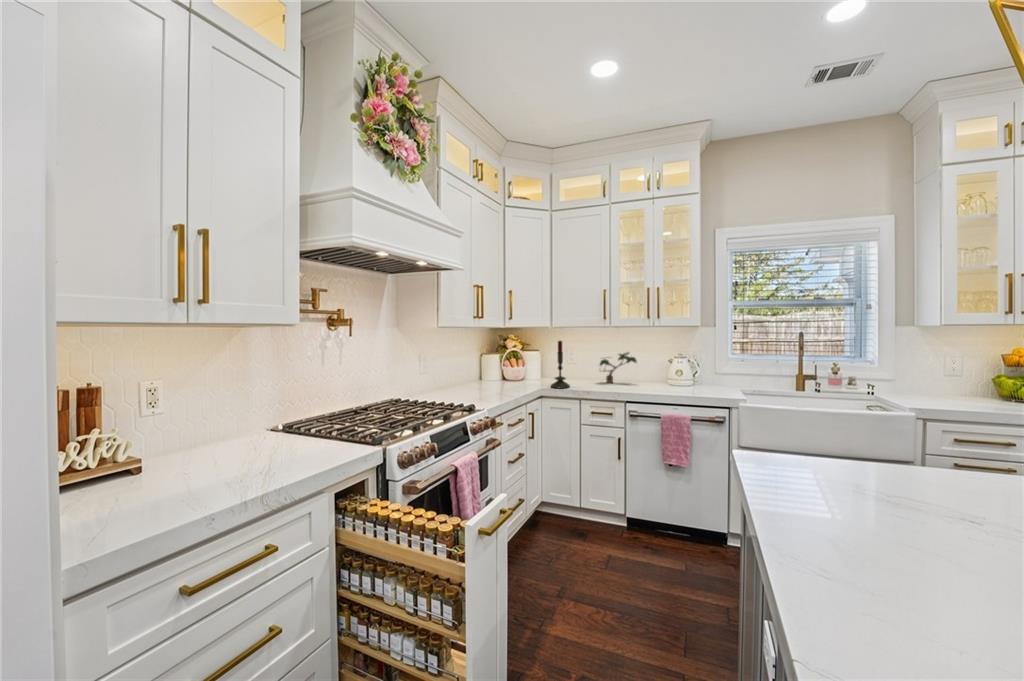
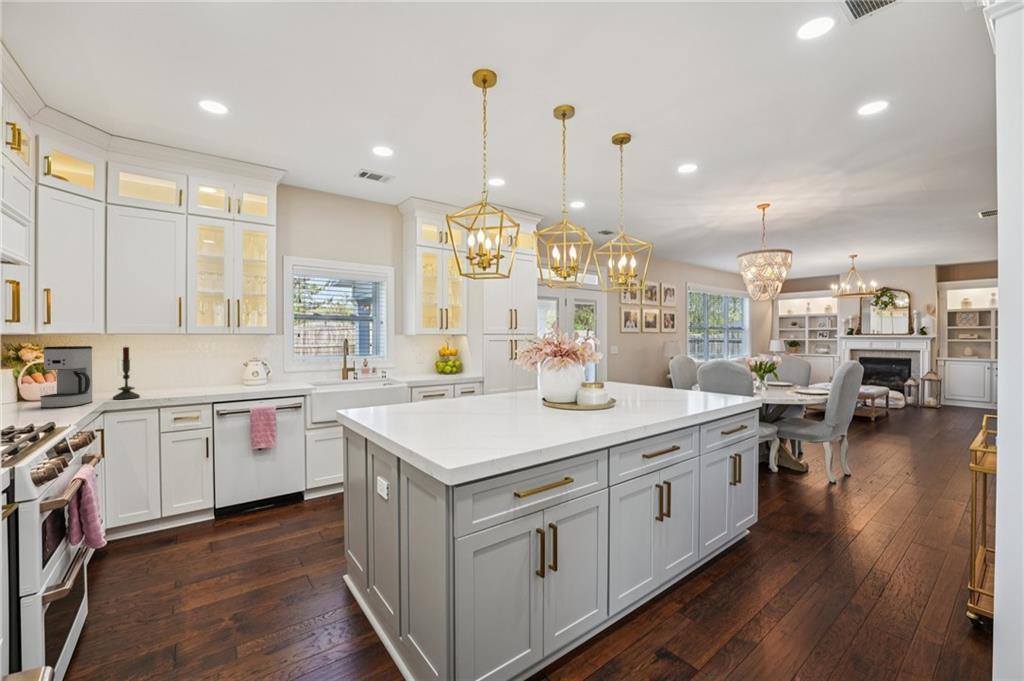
coffee maker: none [502,340,535,392] -> present [40,346,93,408]
potted plant: present [600,352,637,383] -> none [164,357,220,390]

